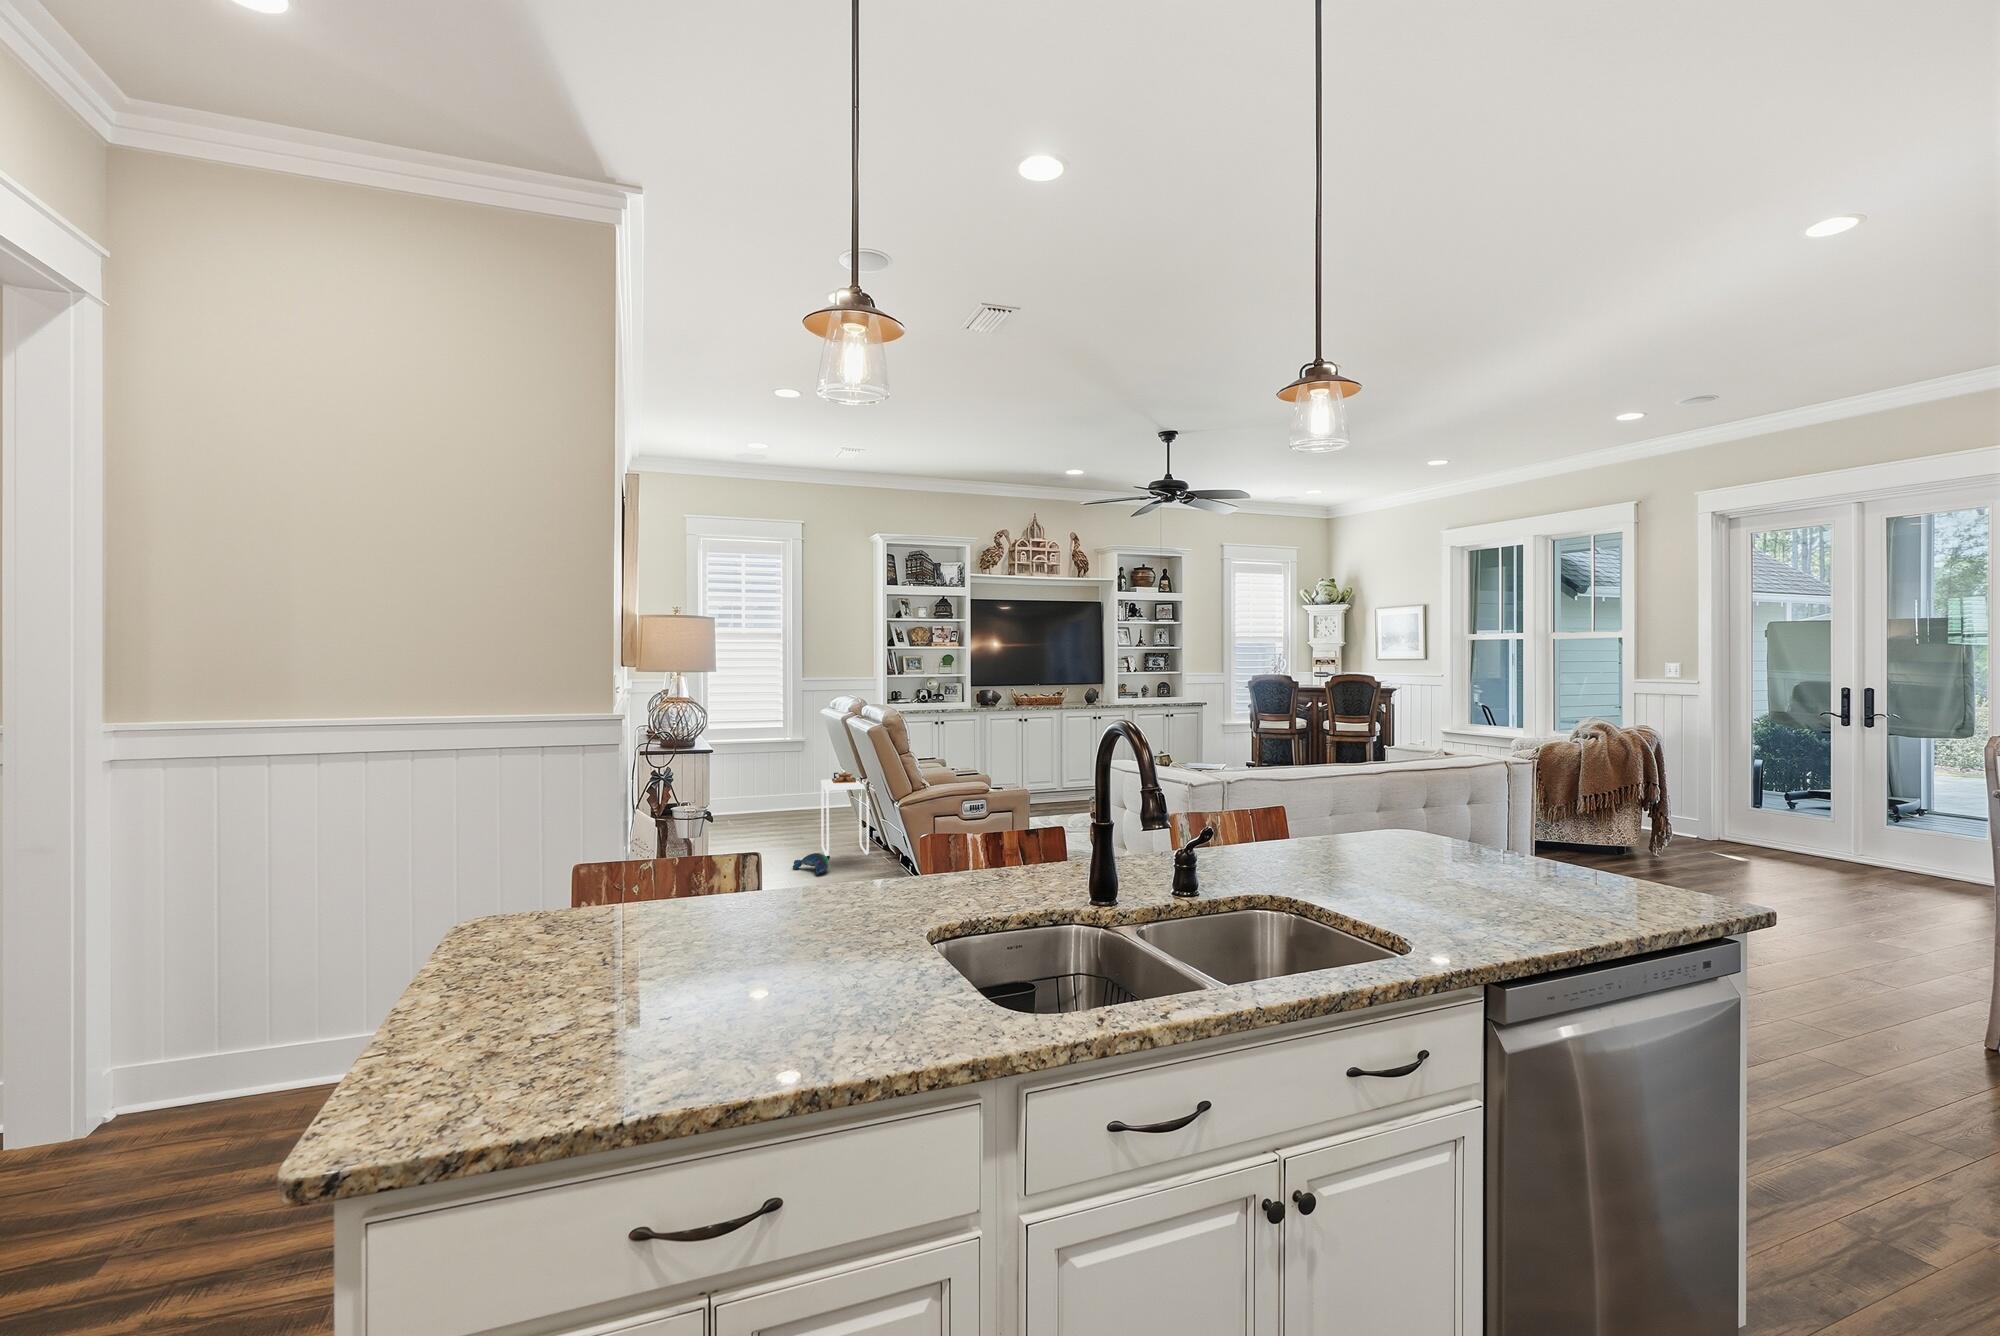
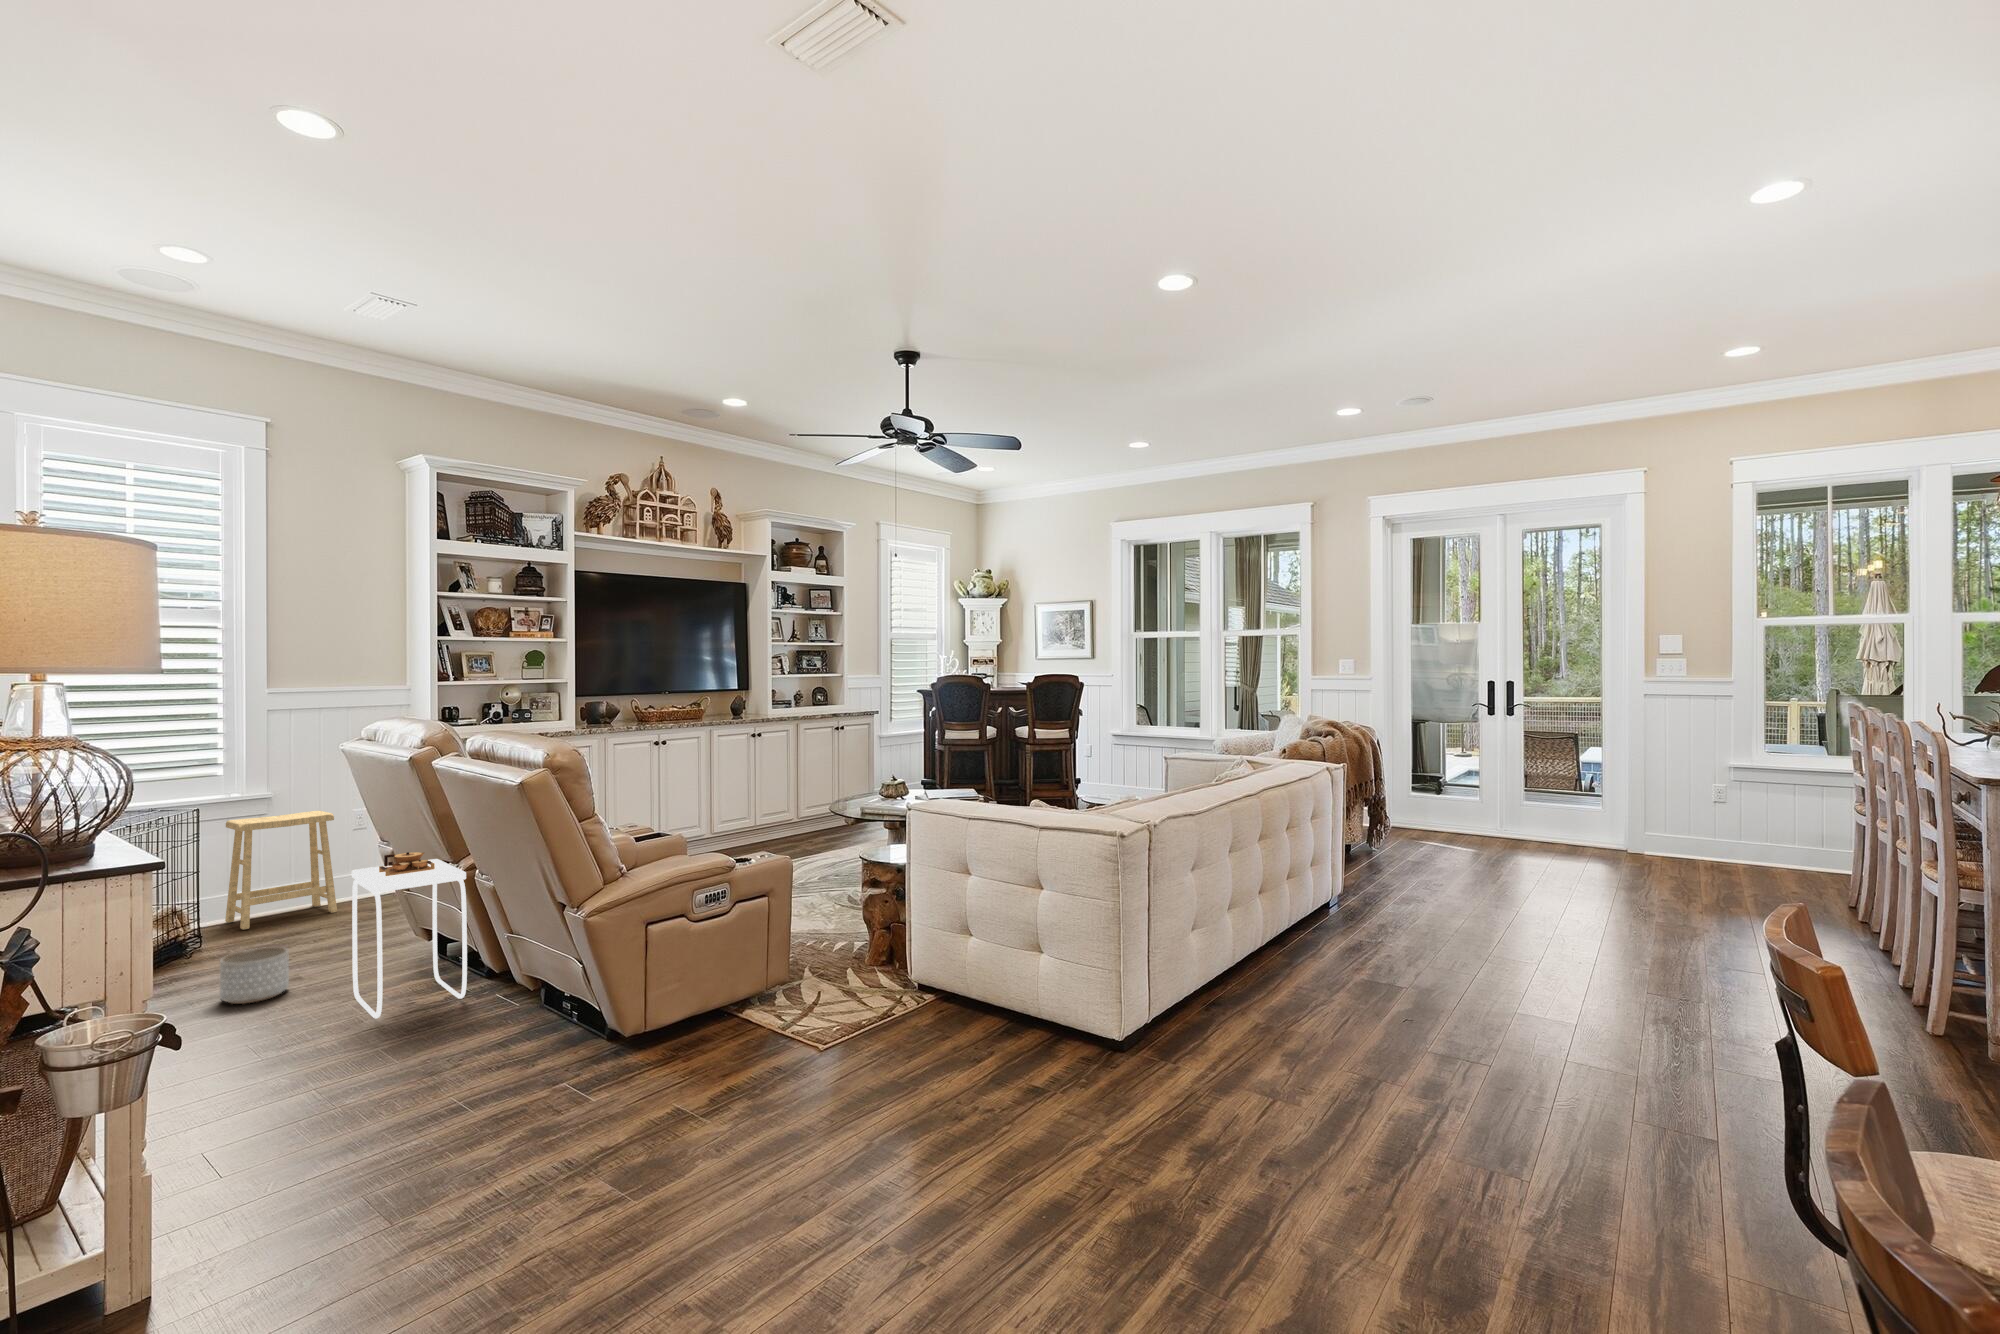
footstool: none [780,752,831,815] -> present [225,811,337,930]
planter: none [768,819,797,845] -> present [220,947,289,1004]
plush toy: present [793,853,830,875] -> none [305,1022,397,1072]

